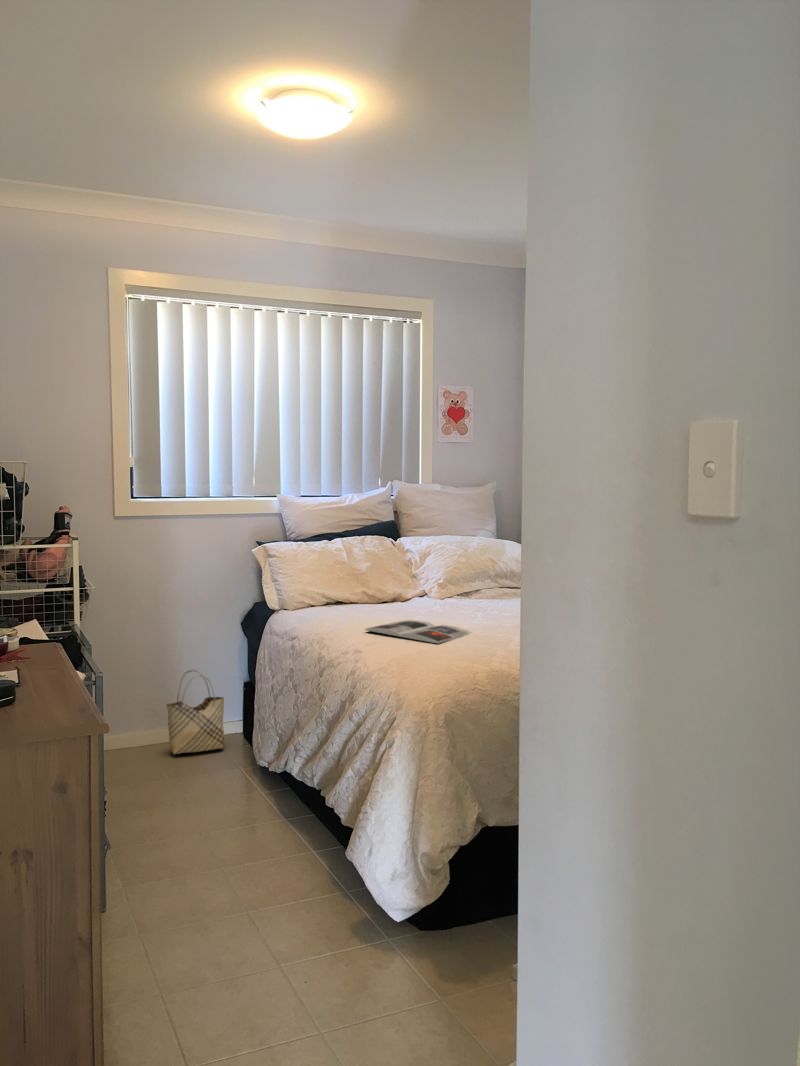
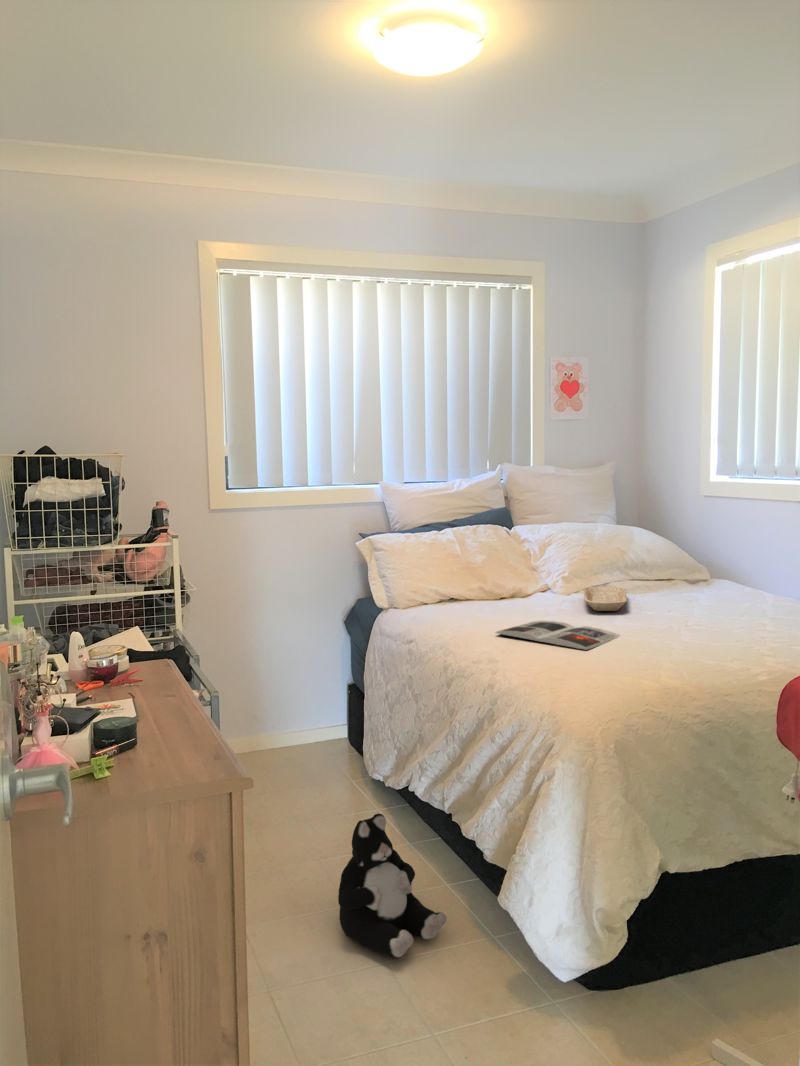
tray: none [450,592,490,613] -> present [584,586,627,611]
woven basket: present [167,670,224,754] -> none [270,672,331,763]
plush toy: none [211,785,307,907] -> present [338,814,446,958]

